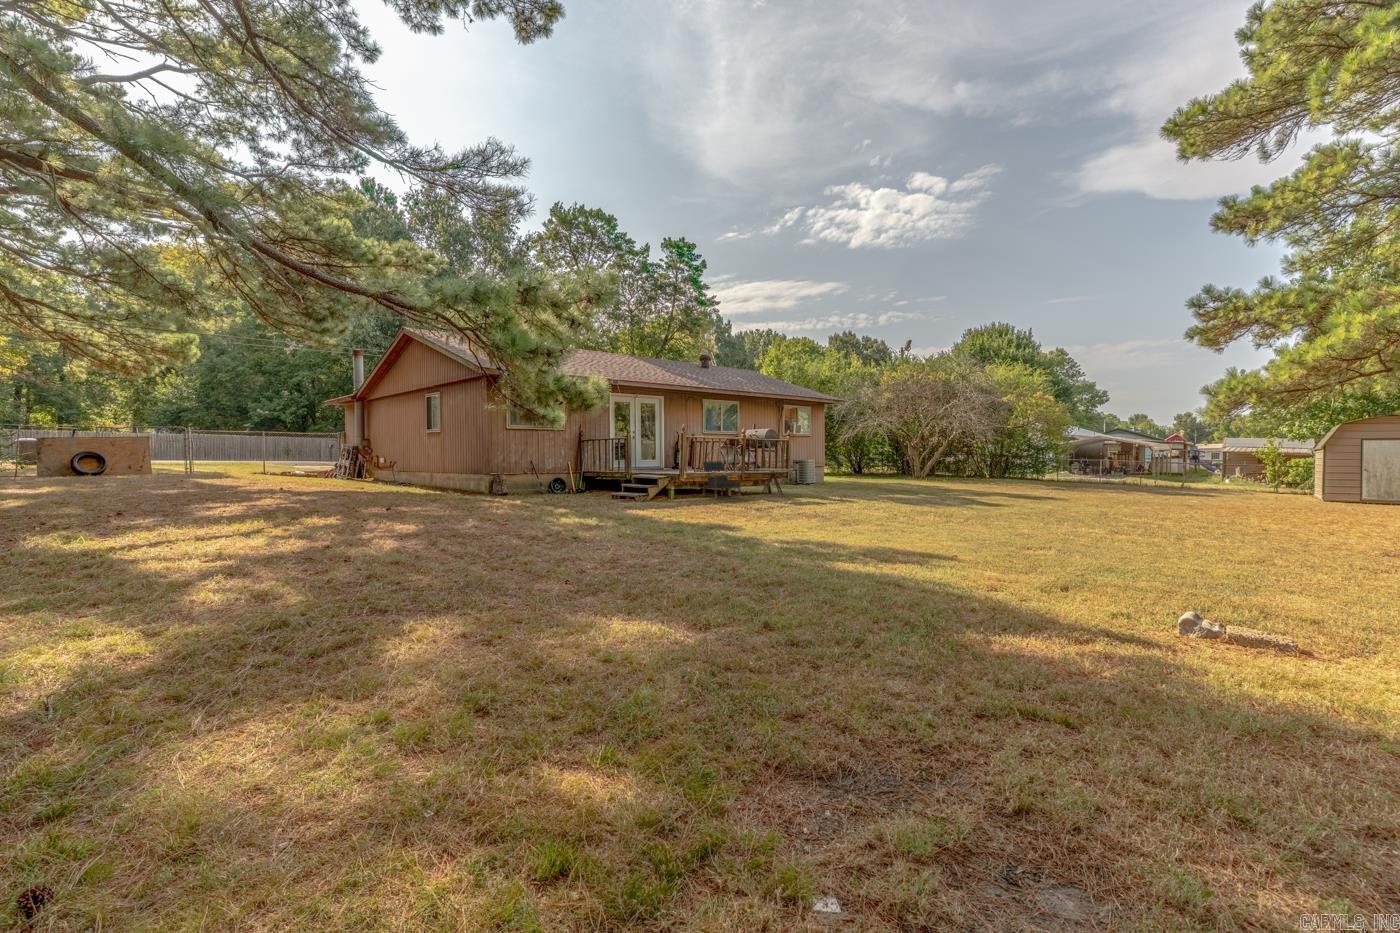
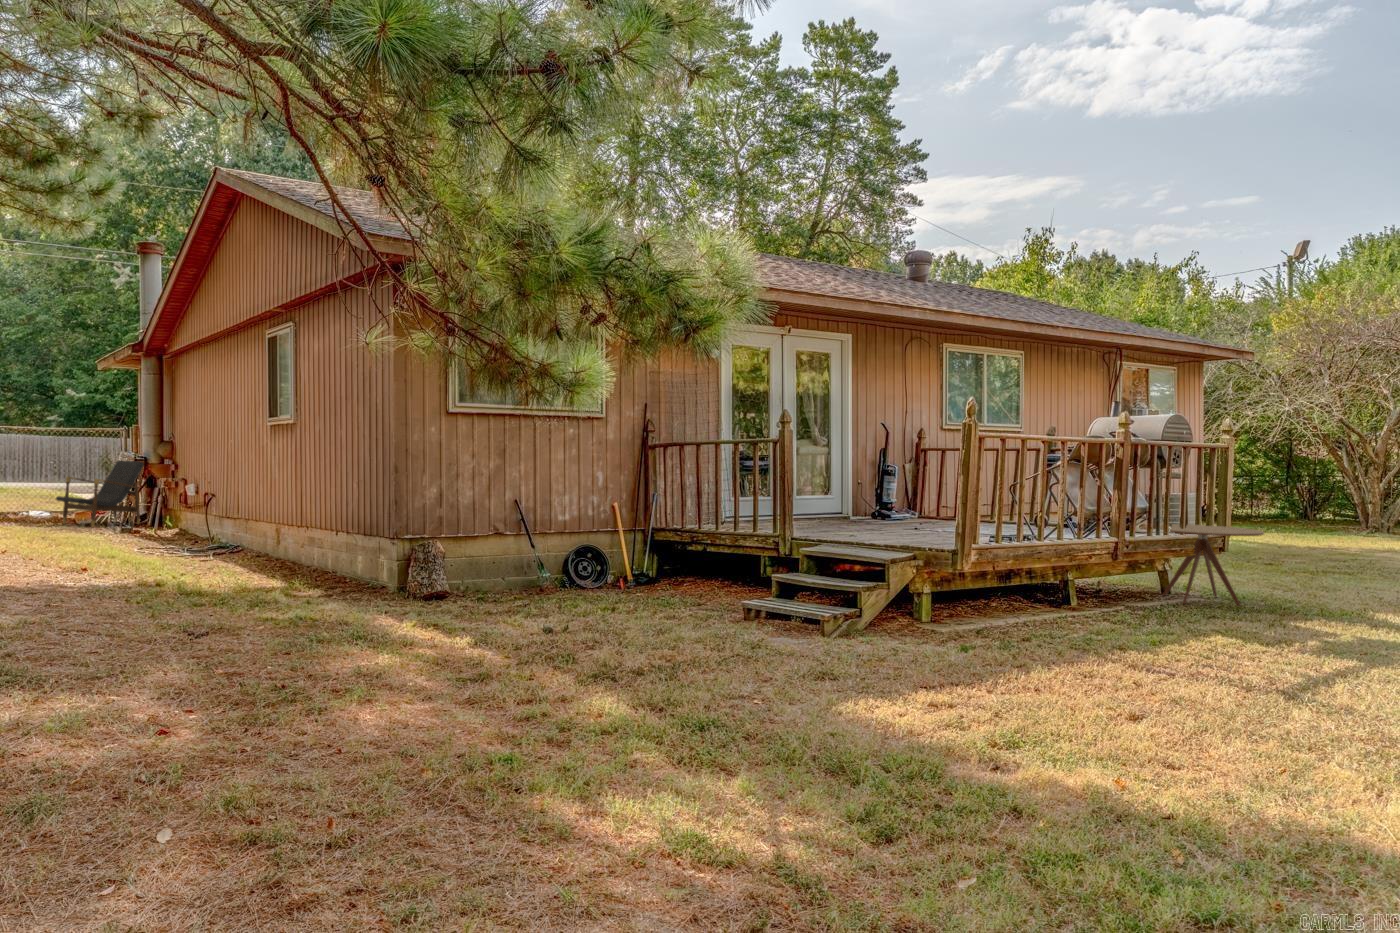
lounge chair: present [703,461,741,497] -> present [56,460,144,528]

